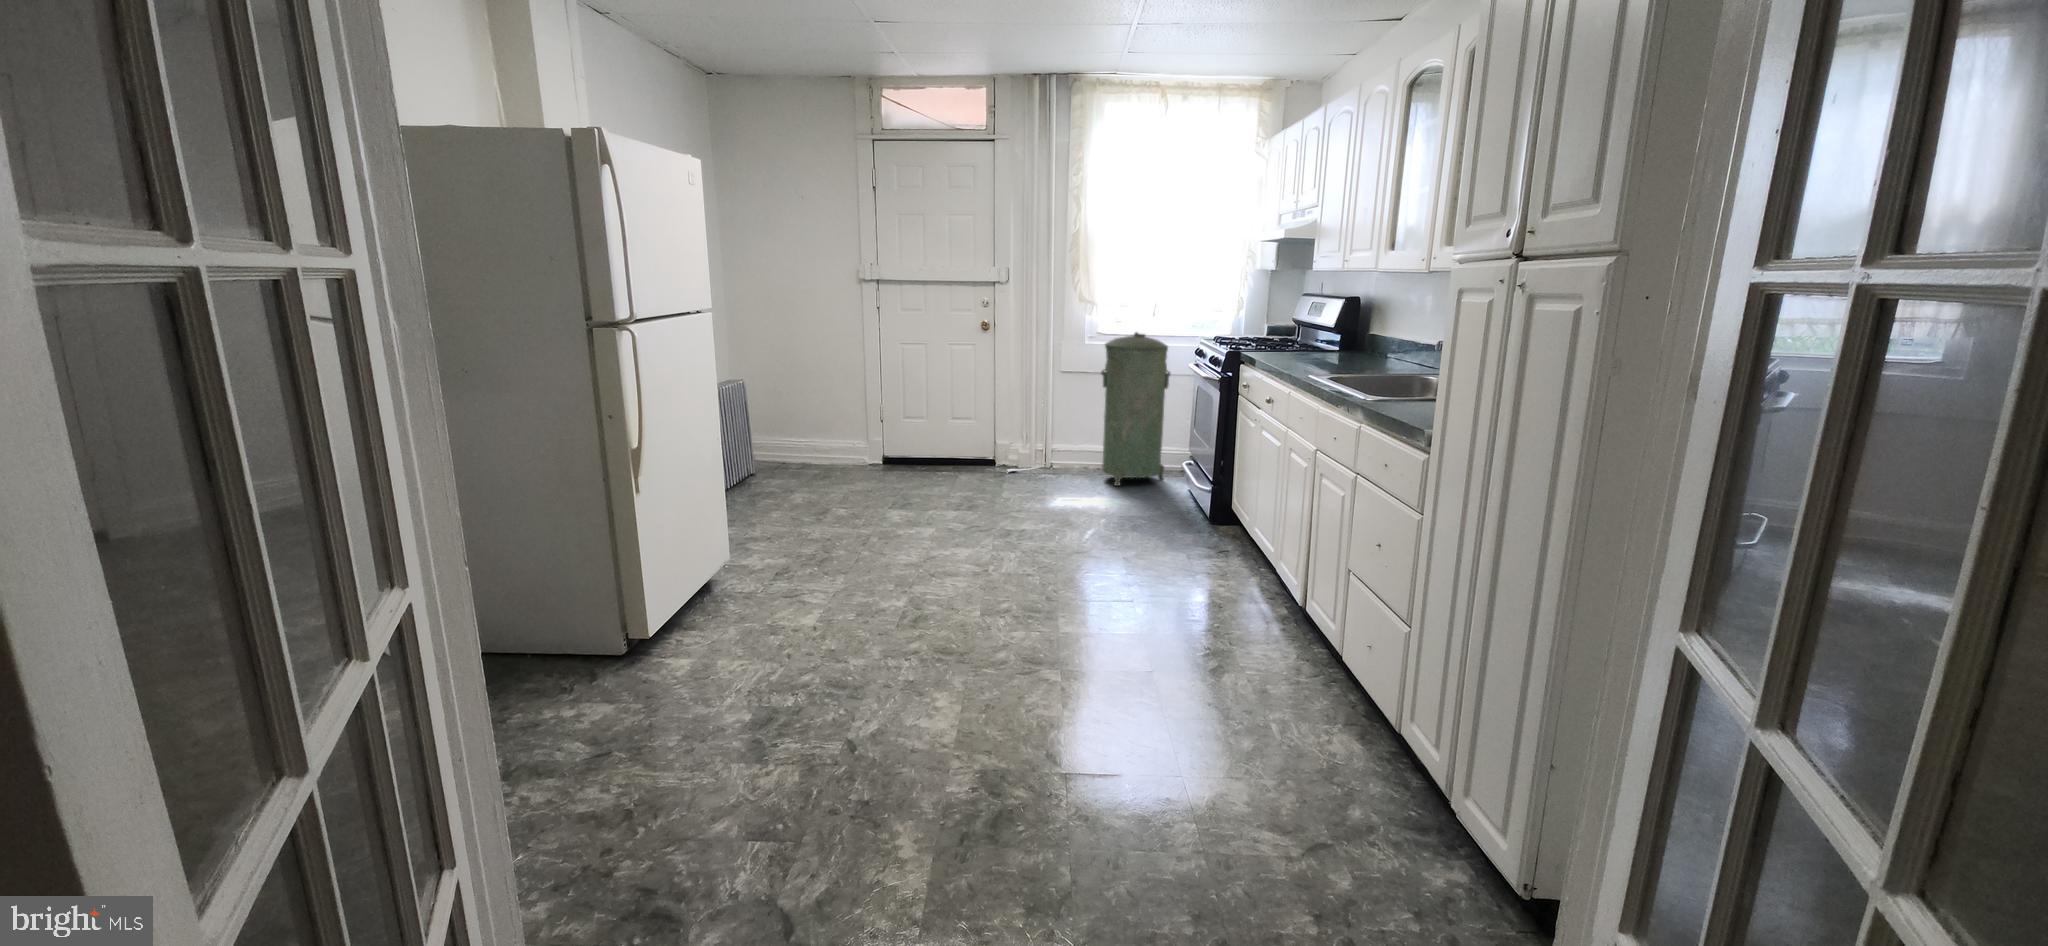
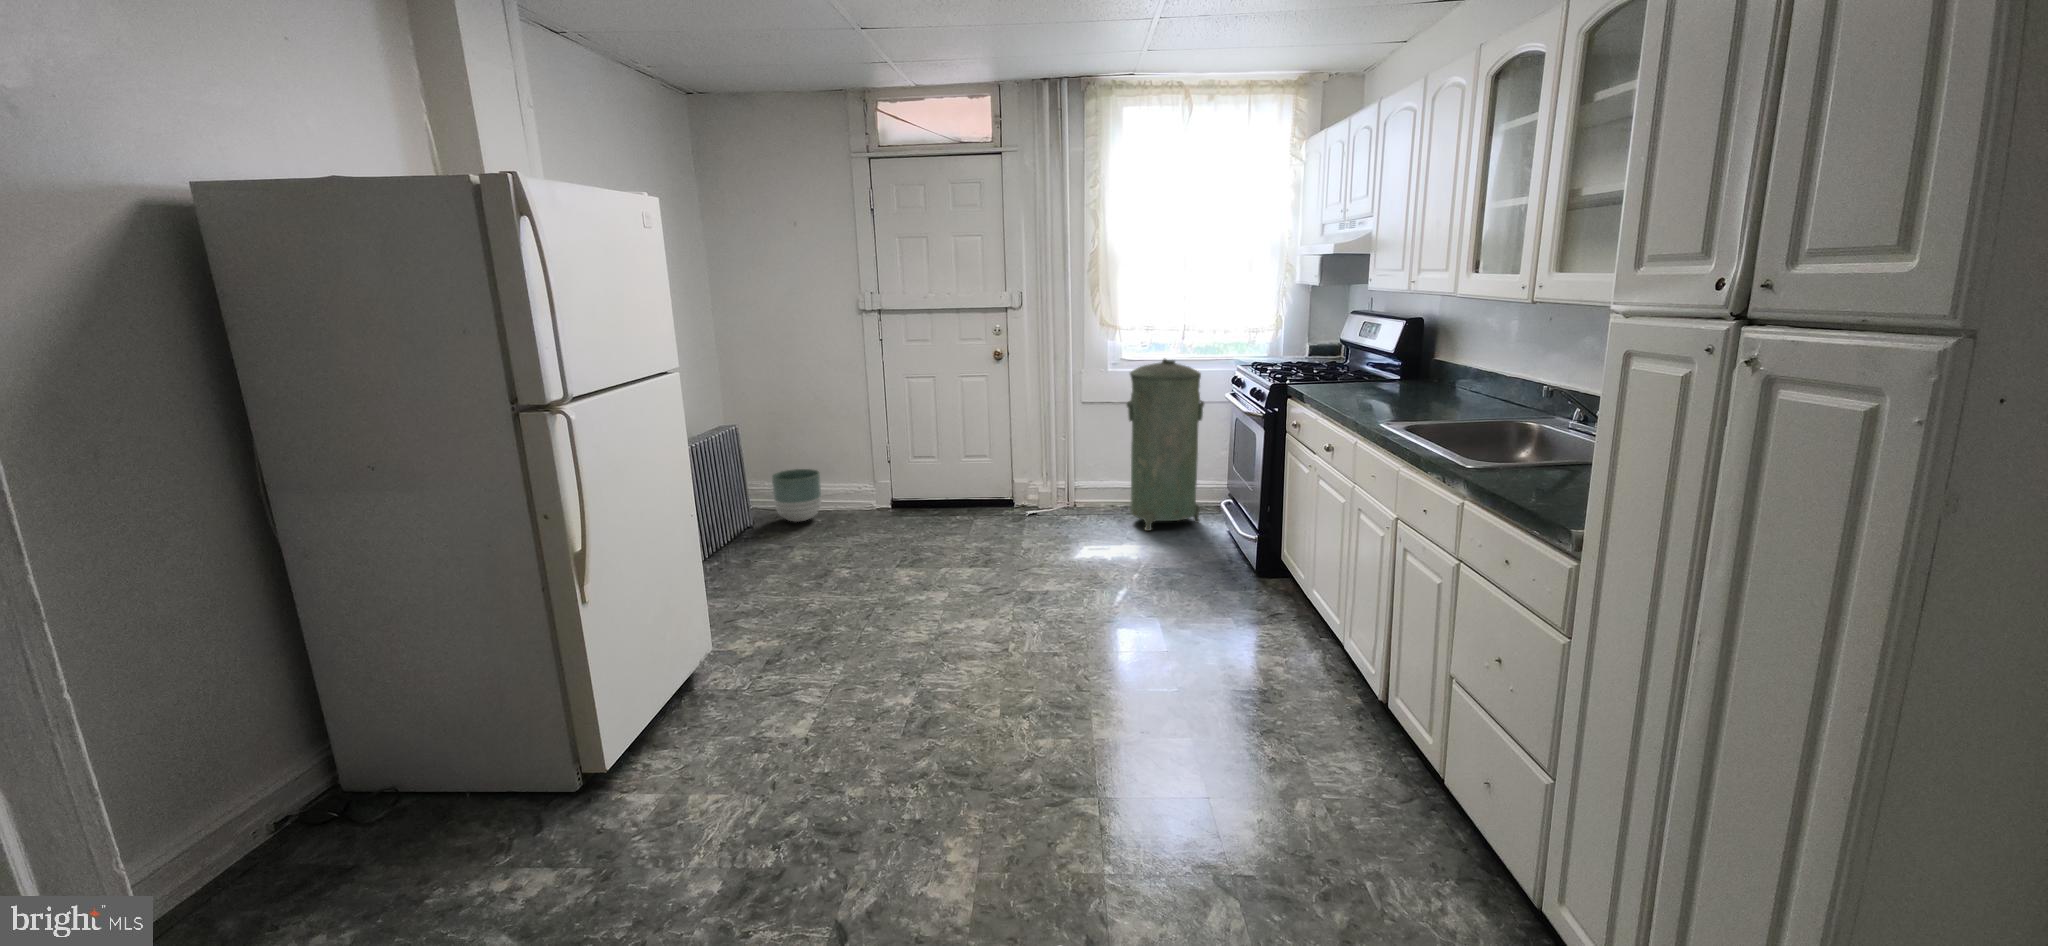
planter: none [779,425,823,471] -> present [772,469,821,522]

